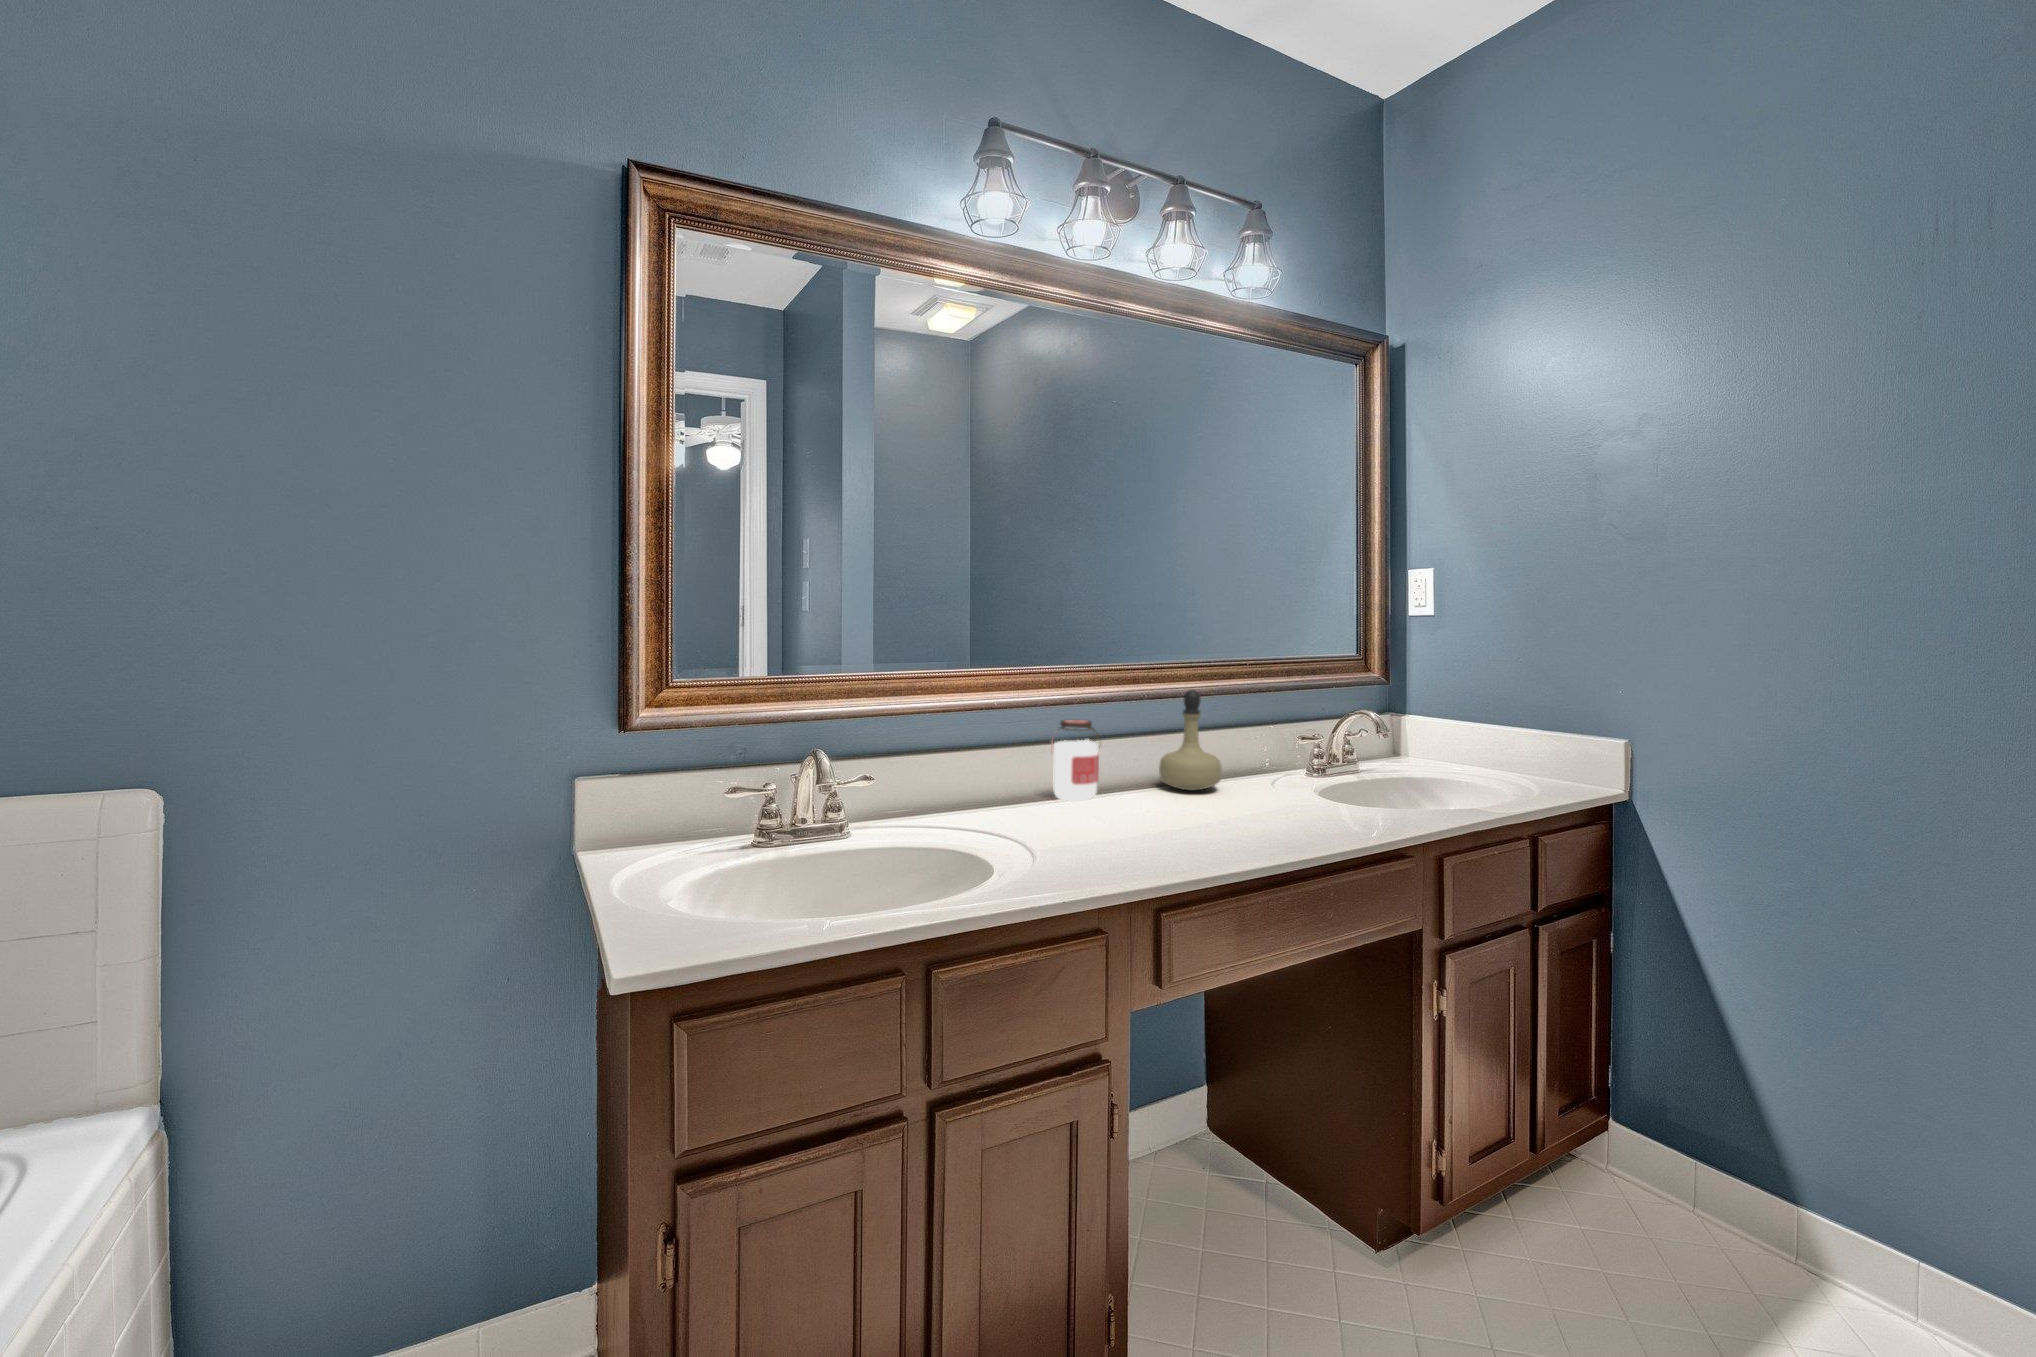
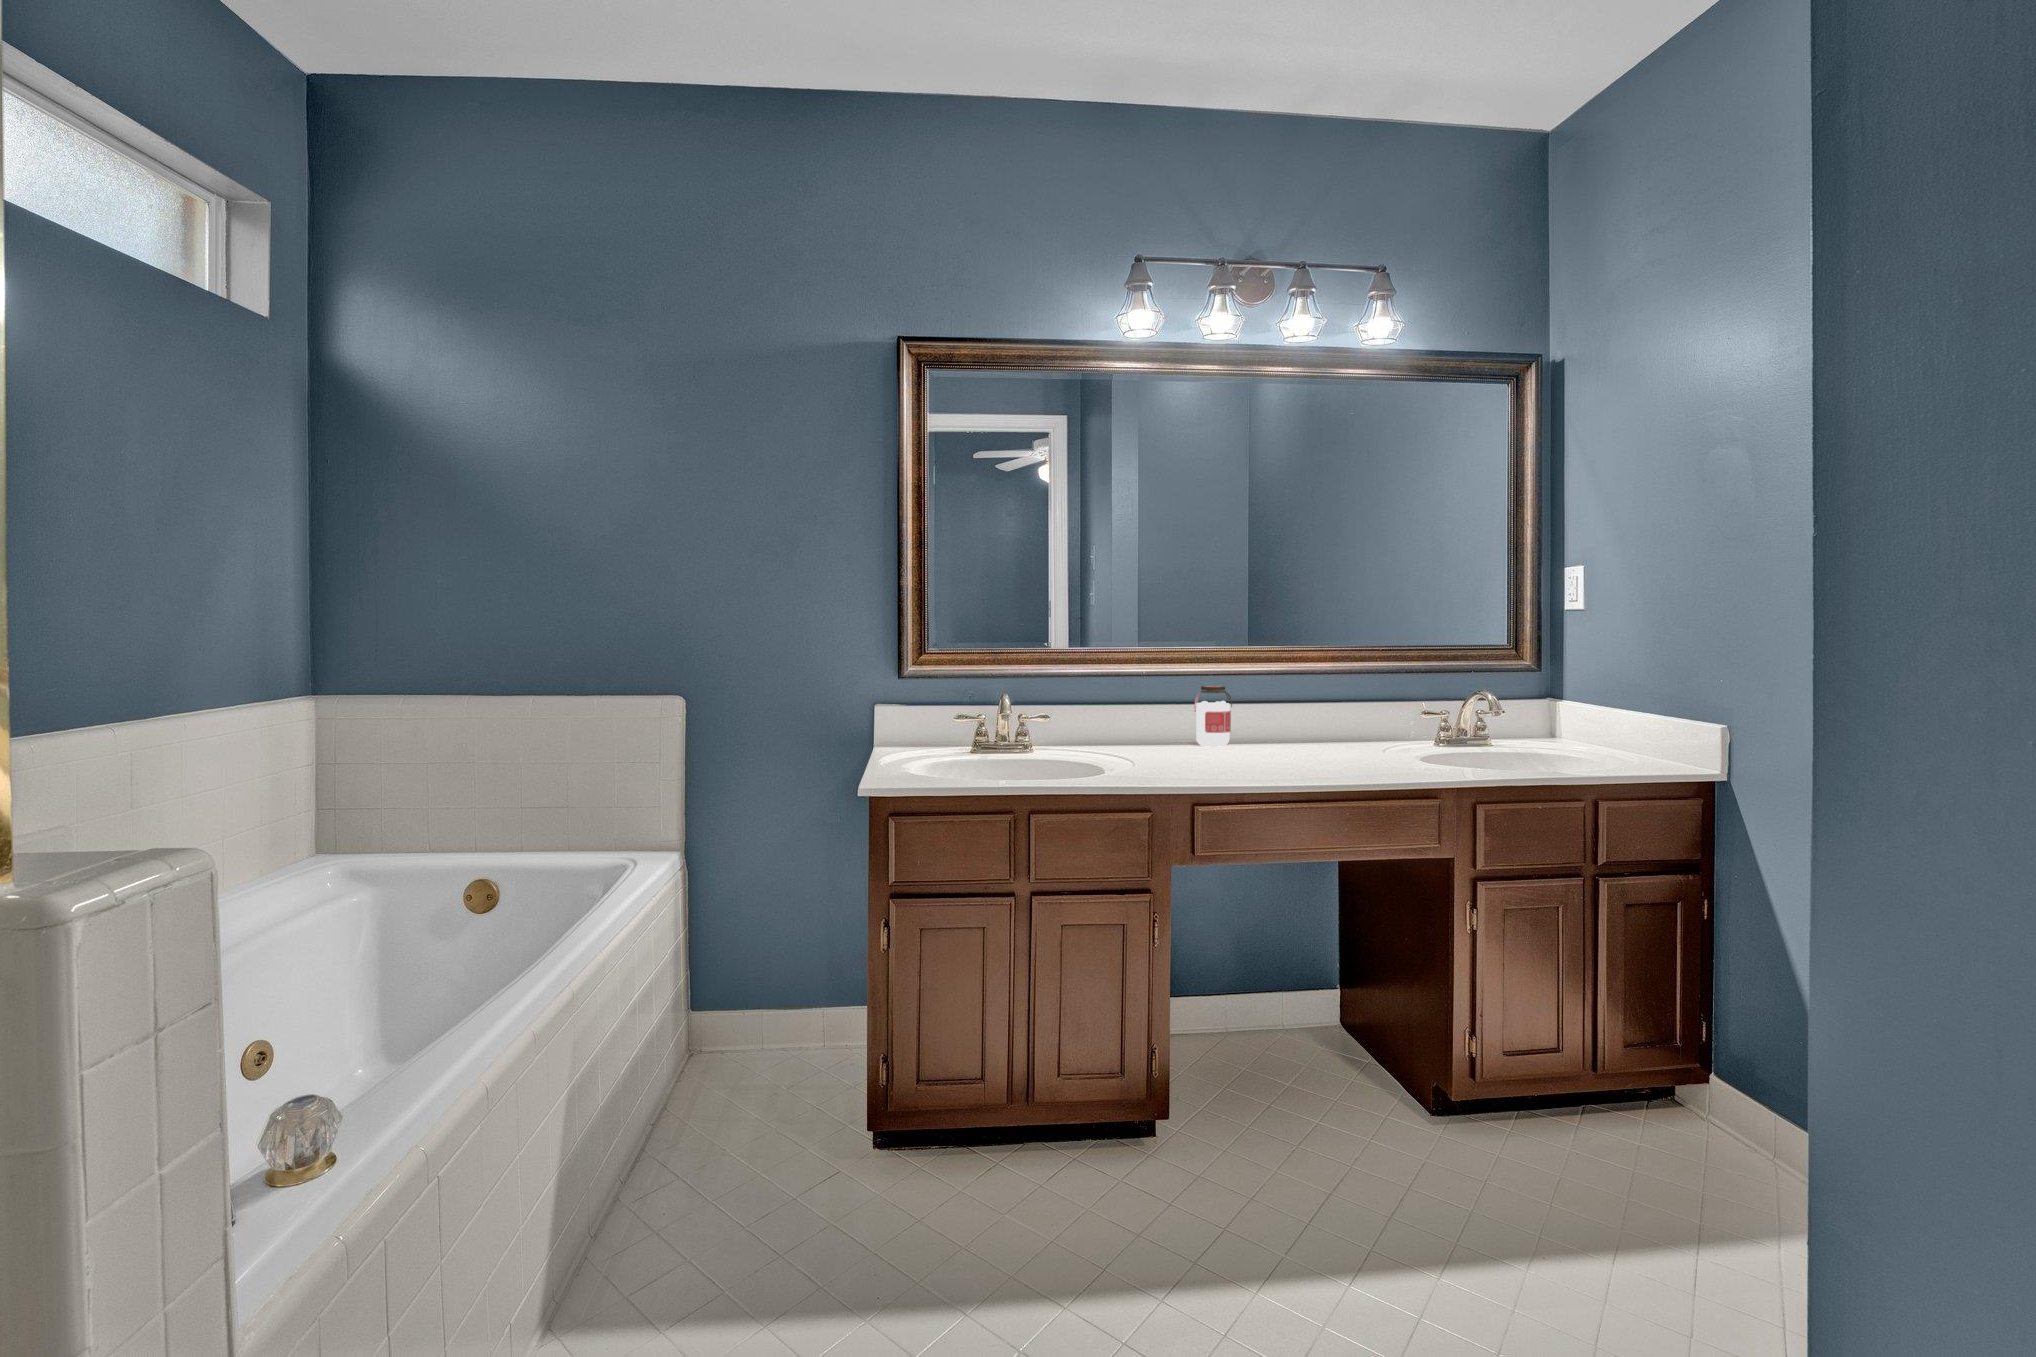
perfume bottle: present [1159,690,1222,790] -> none [1294,665,1345,746]

